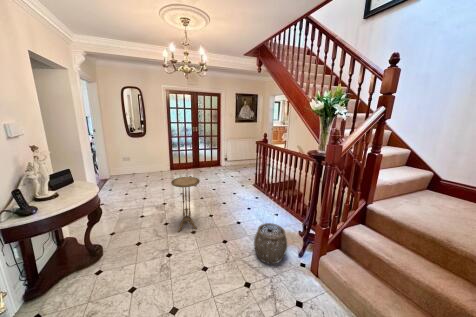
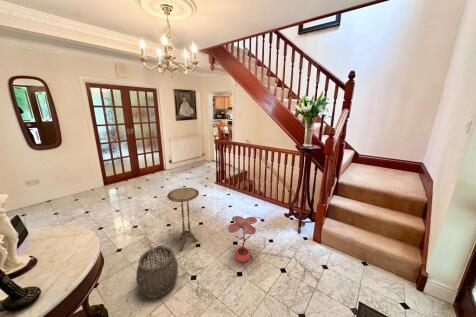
potted plant: none [203,213,237,261] -> present [228,216,257,262]
woven basket: present [254,223,287,264] -> present [136,246,178,298]

